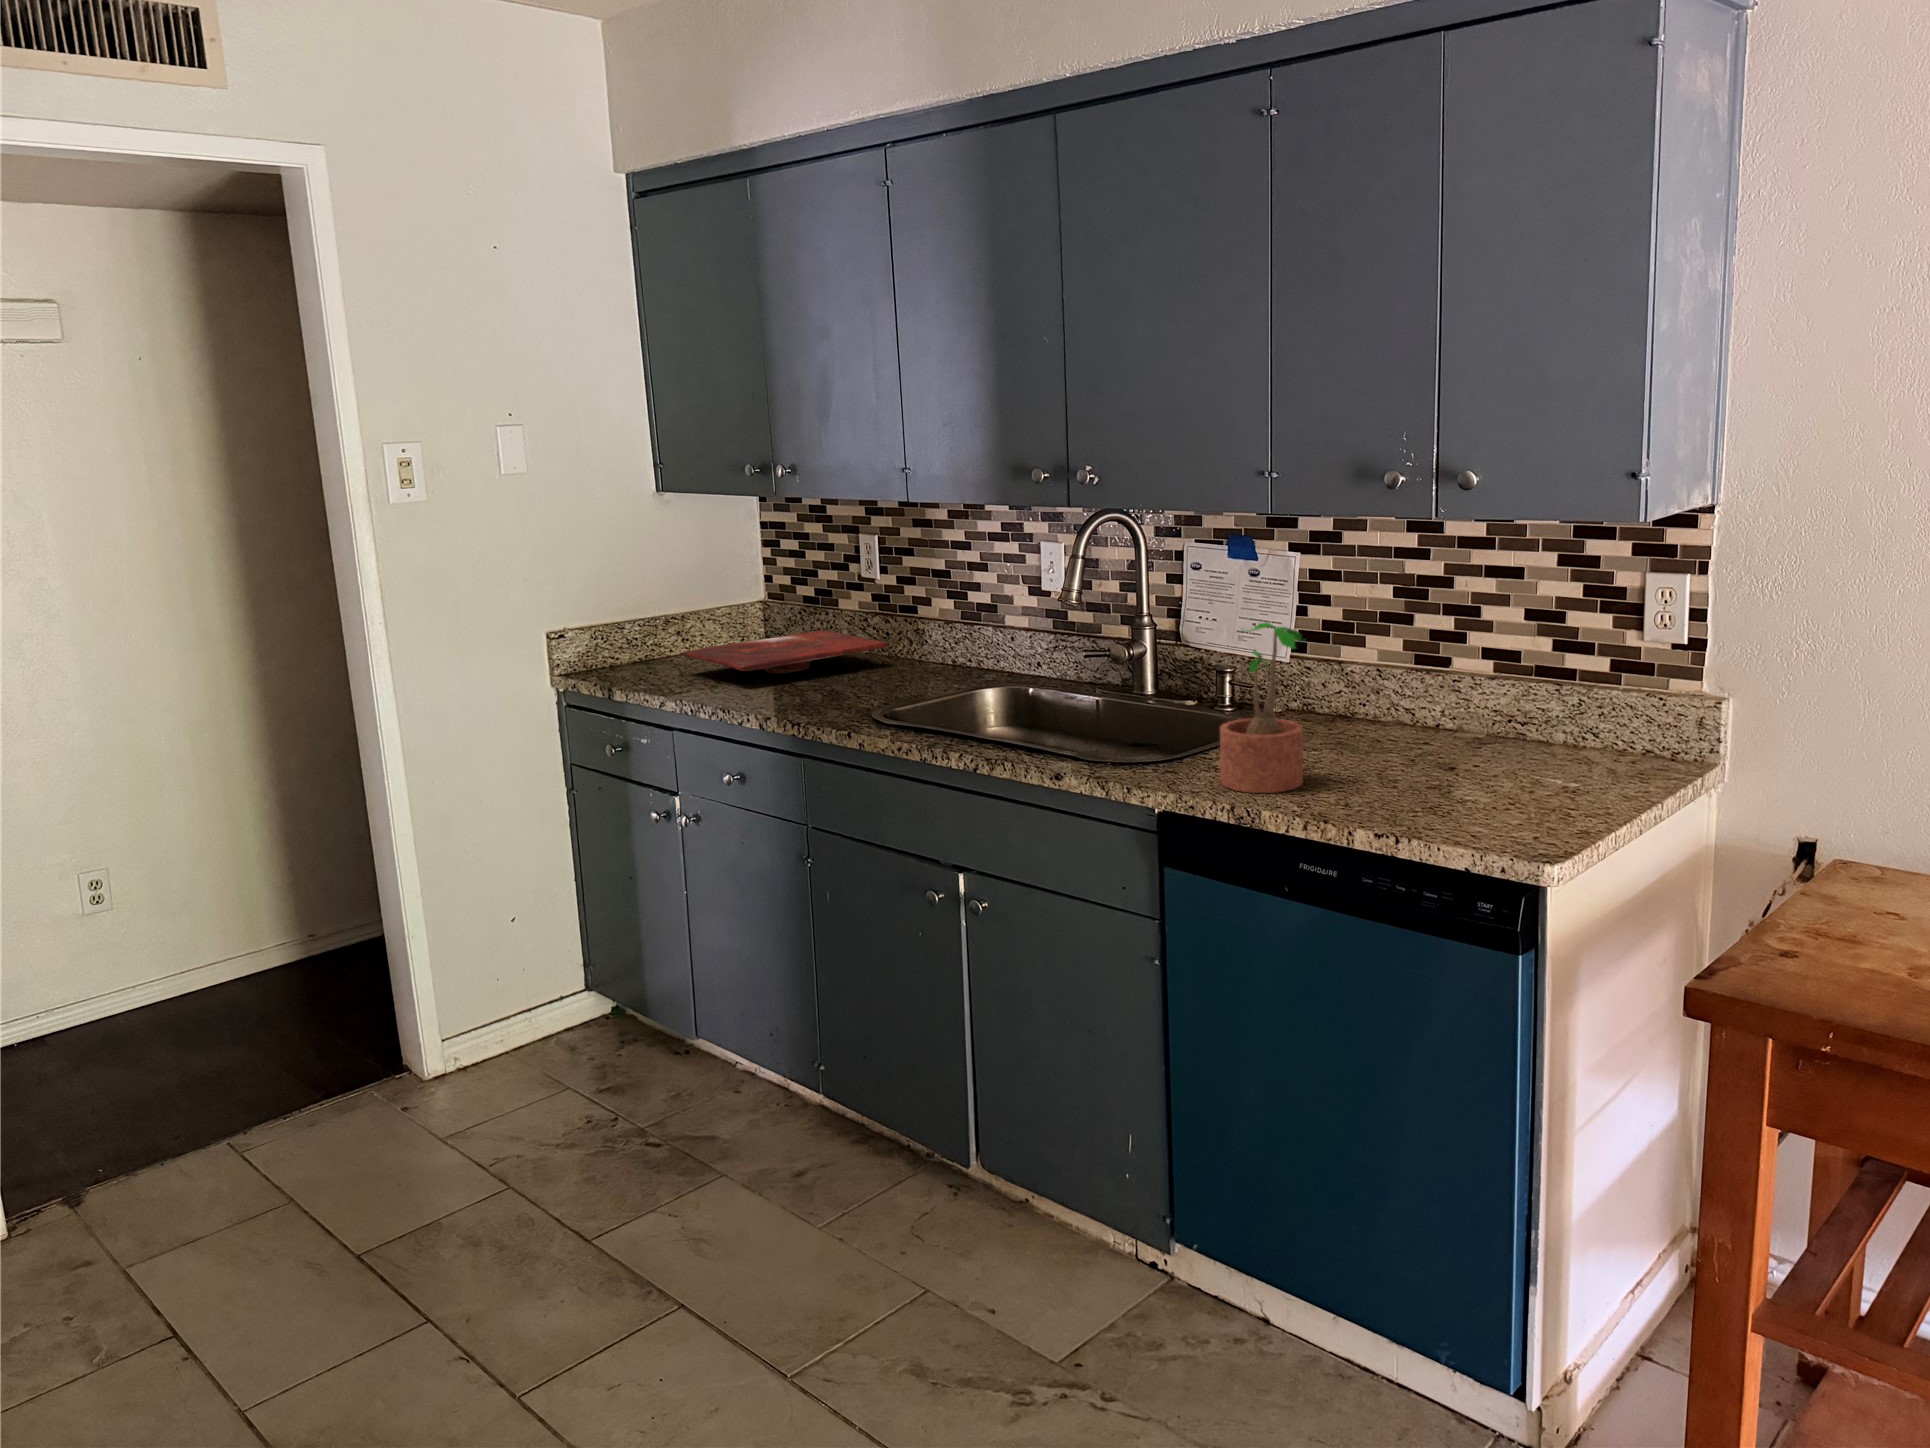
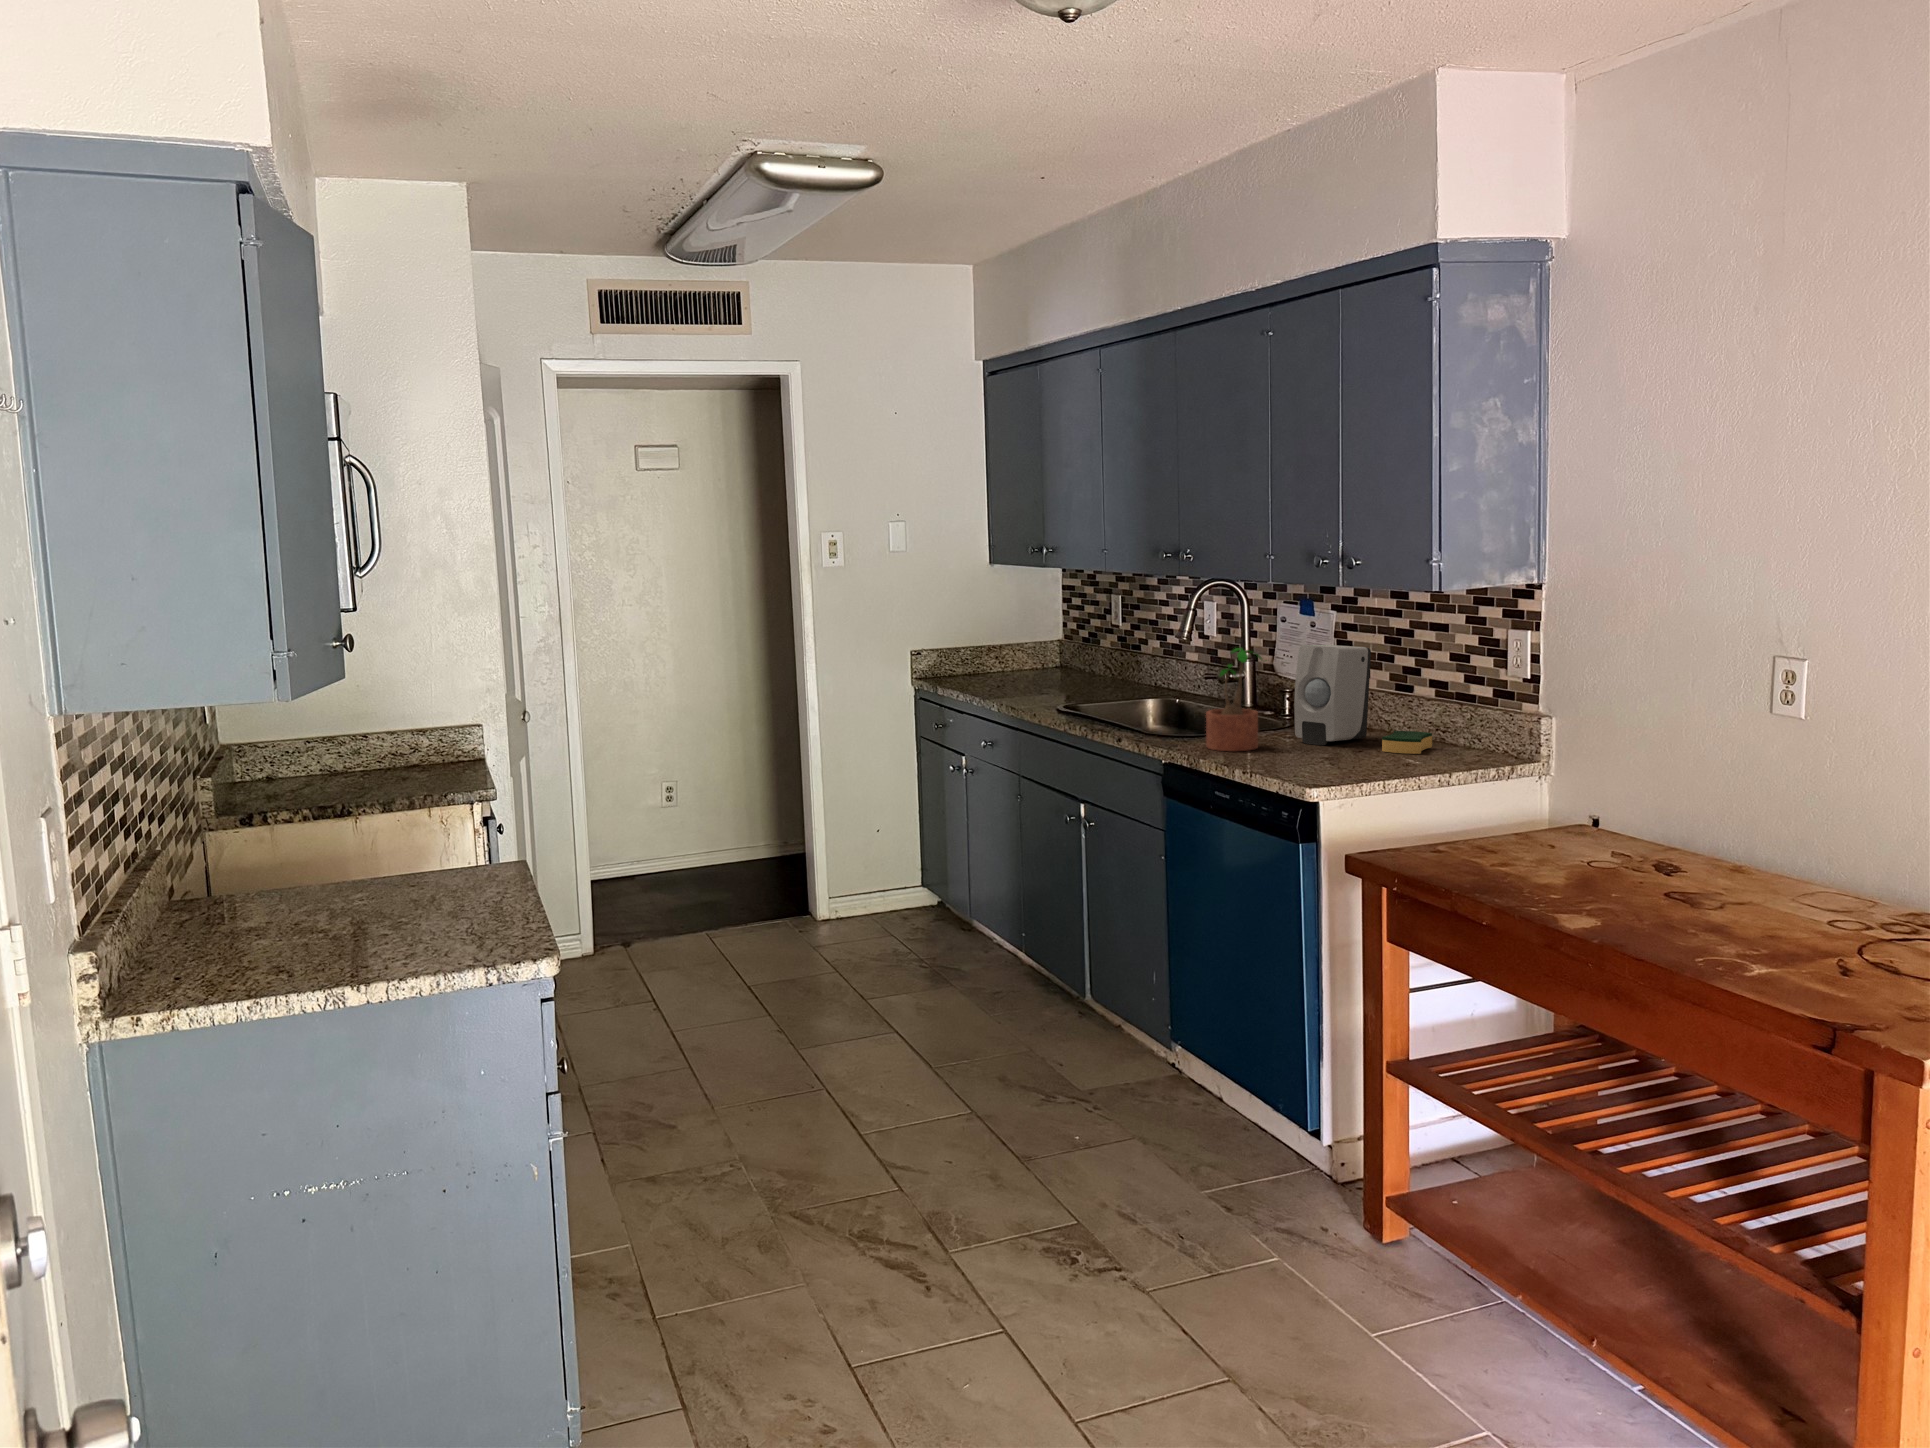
soap dispenser: none [1326,606,1412,763] -> present [1294,645,1371,745]
cutting board: present [683,630,888,673] -> none [984,660,1116,684]
sponge: none [1468,730,1540,768] -> present [1382,731,1432,754]

